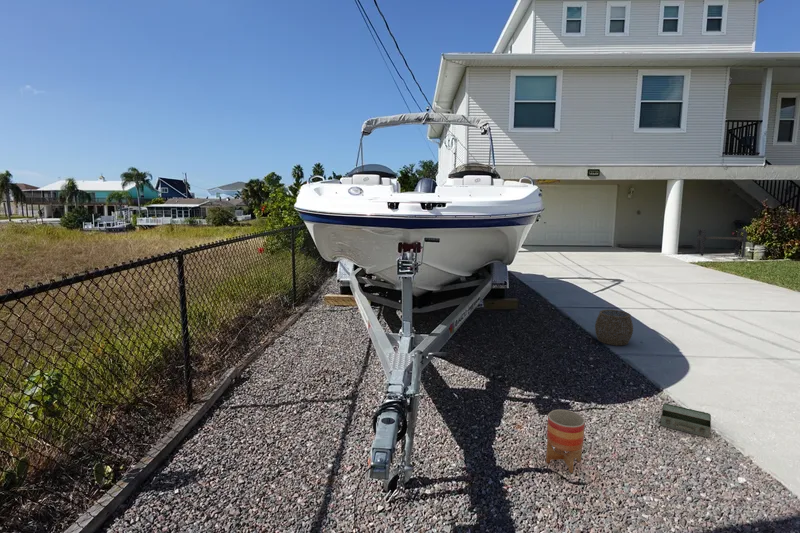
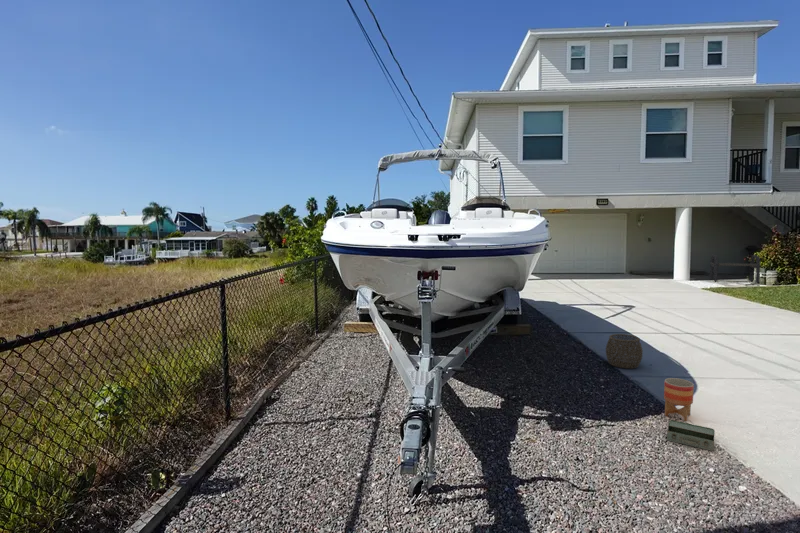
planter: present [546,410,585,473] -> present [664,378,694,421]

